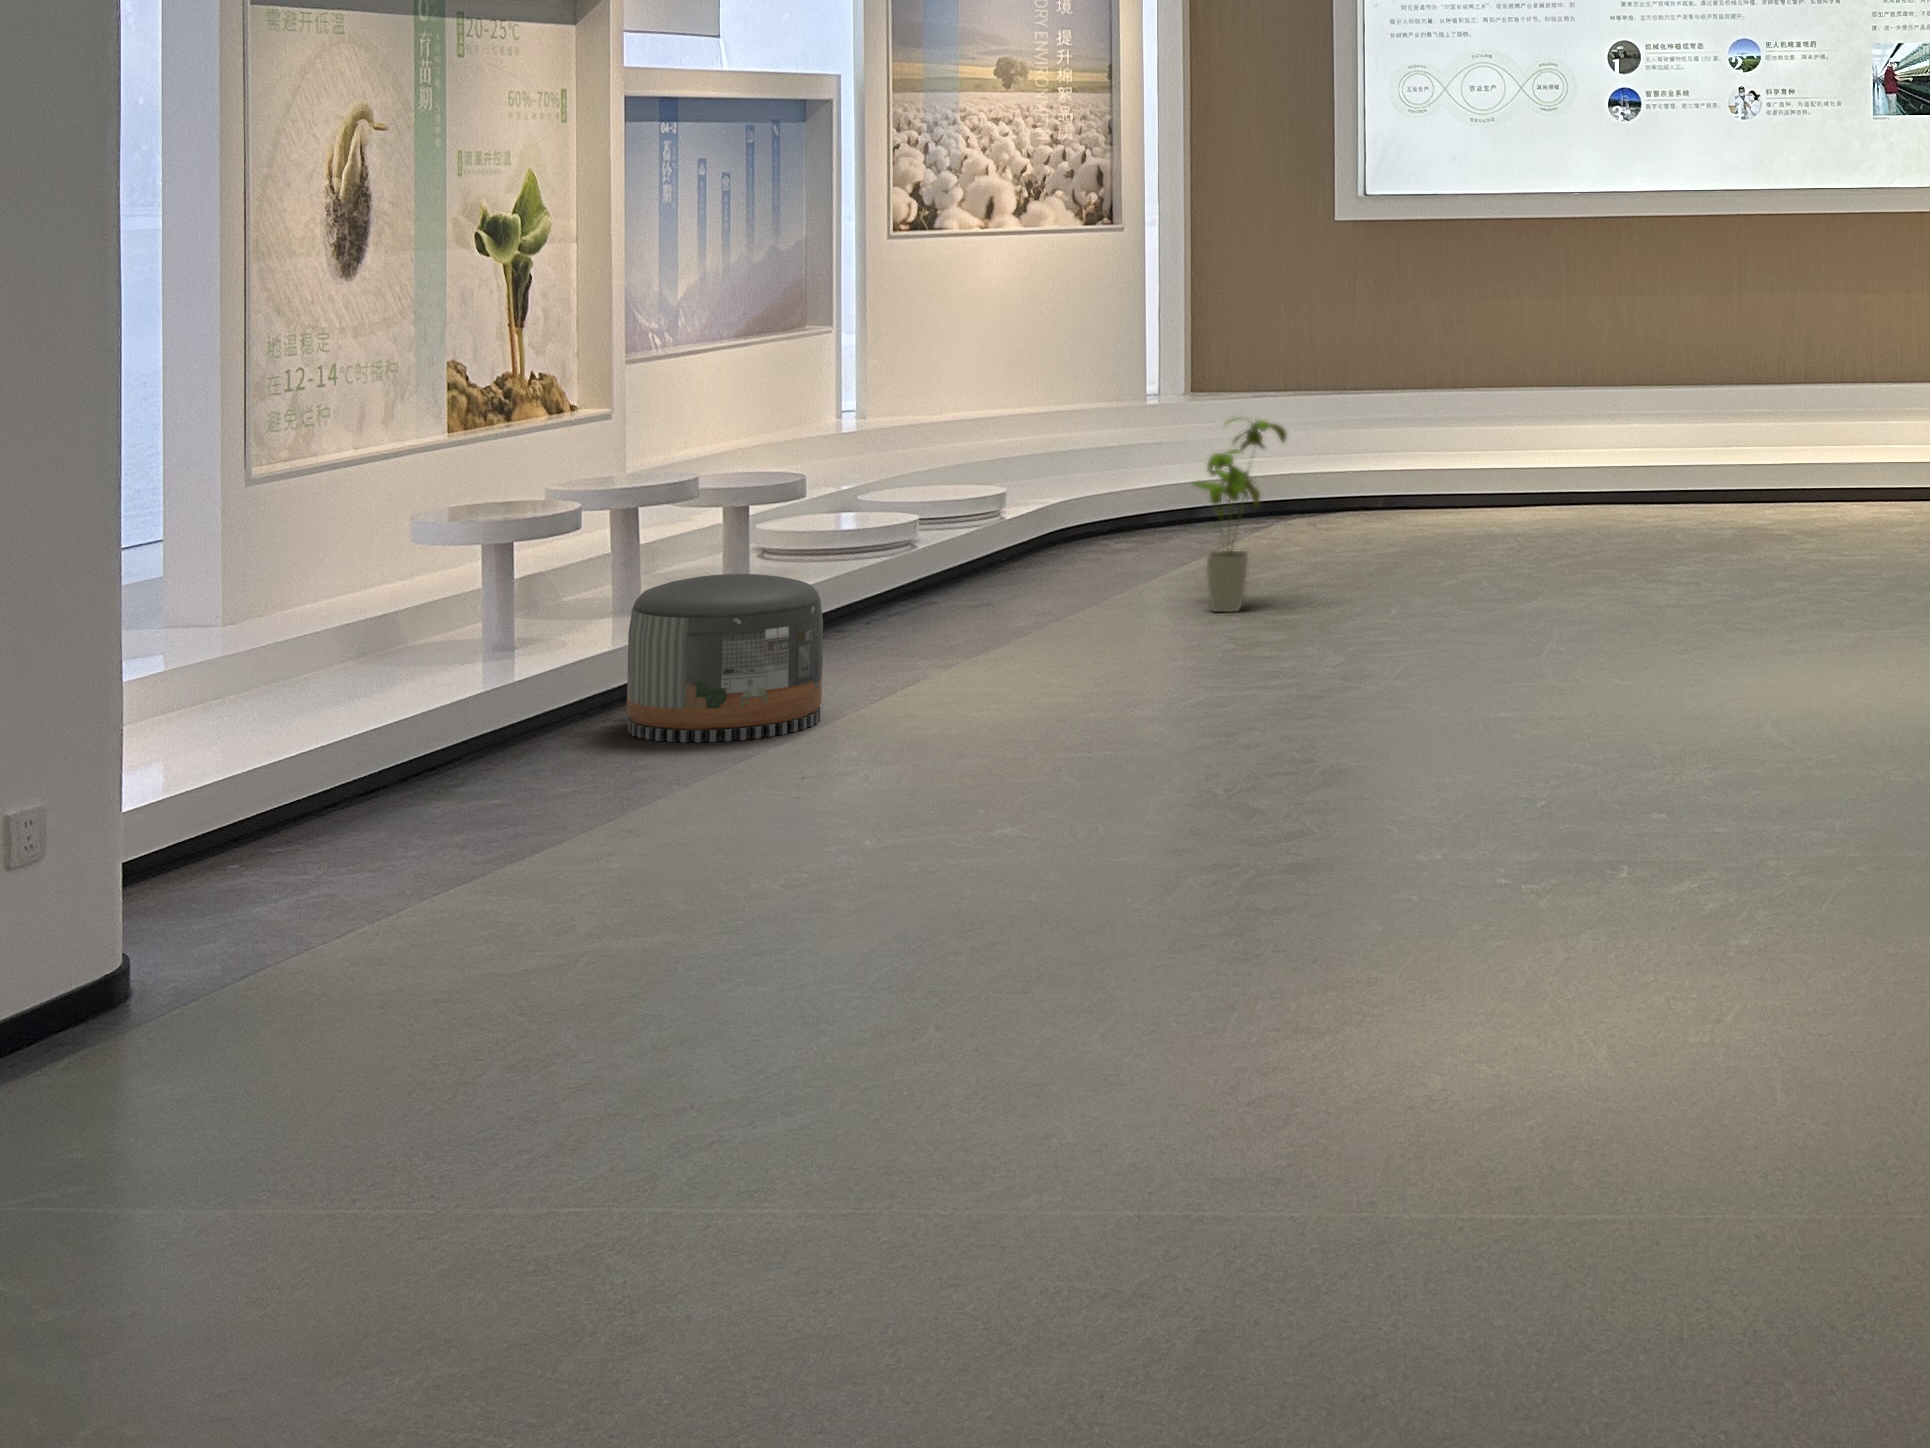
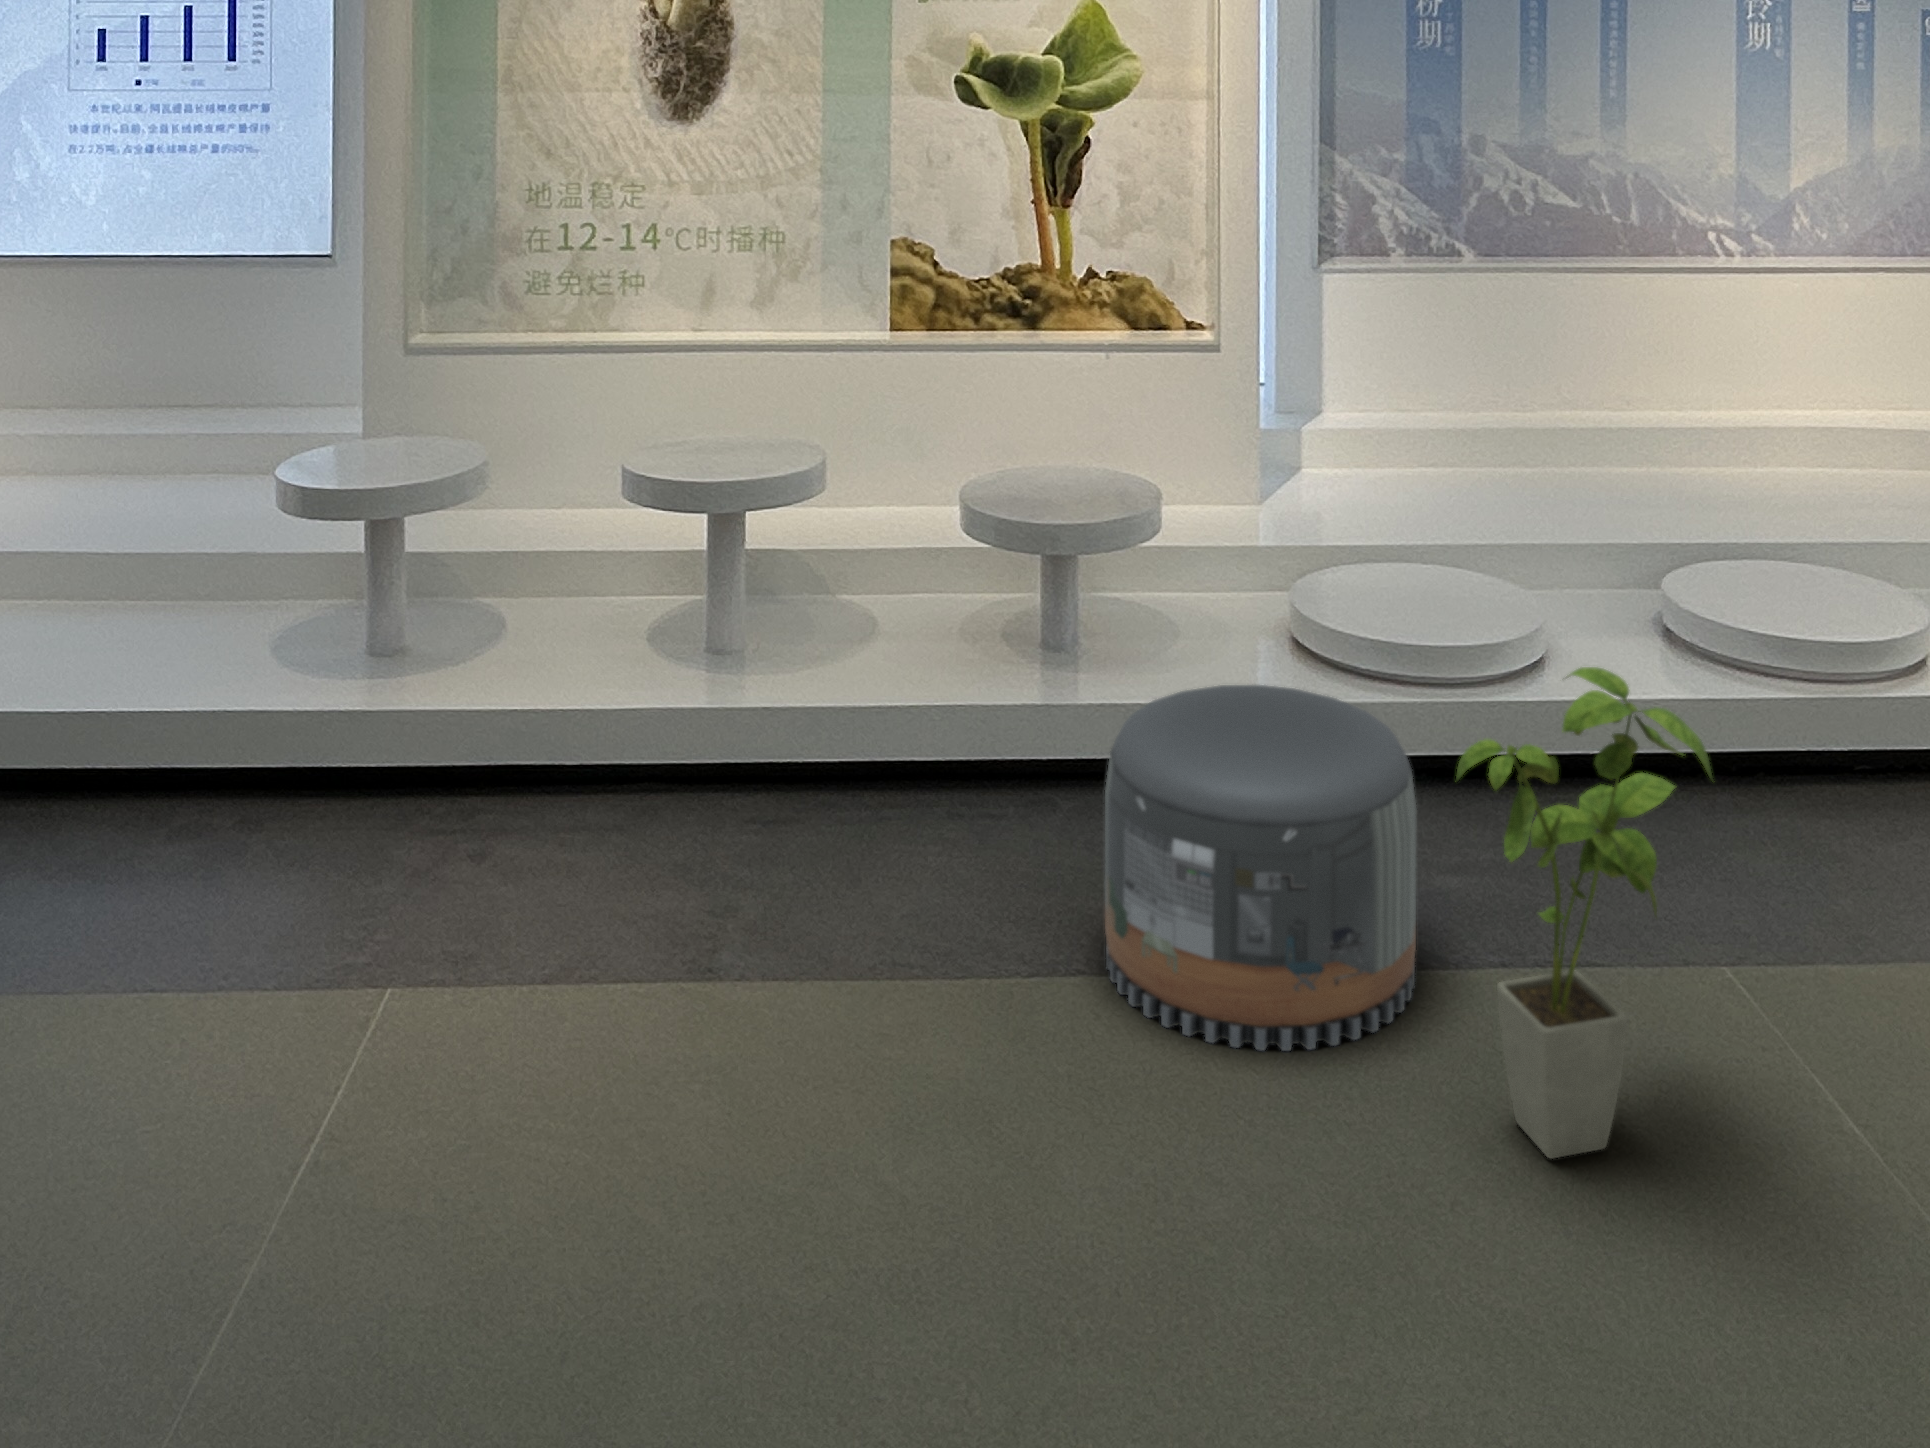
pouf: present [627,574,823,742] -> present [1105,685,1416,1051]

